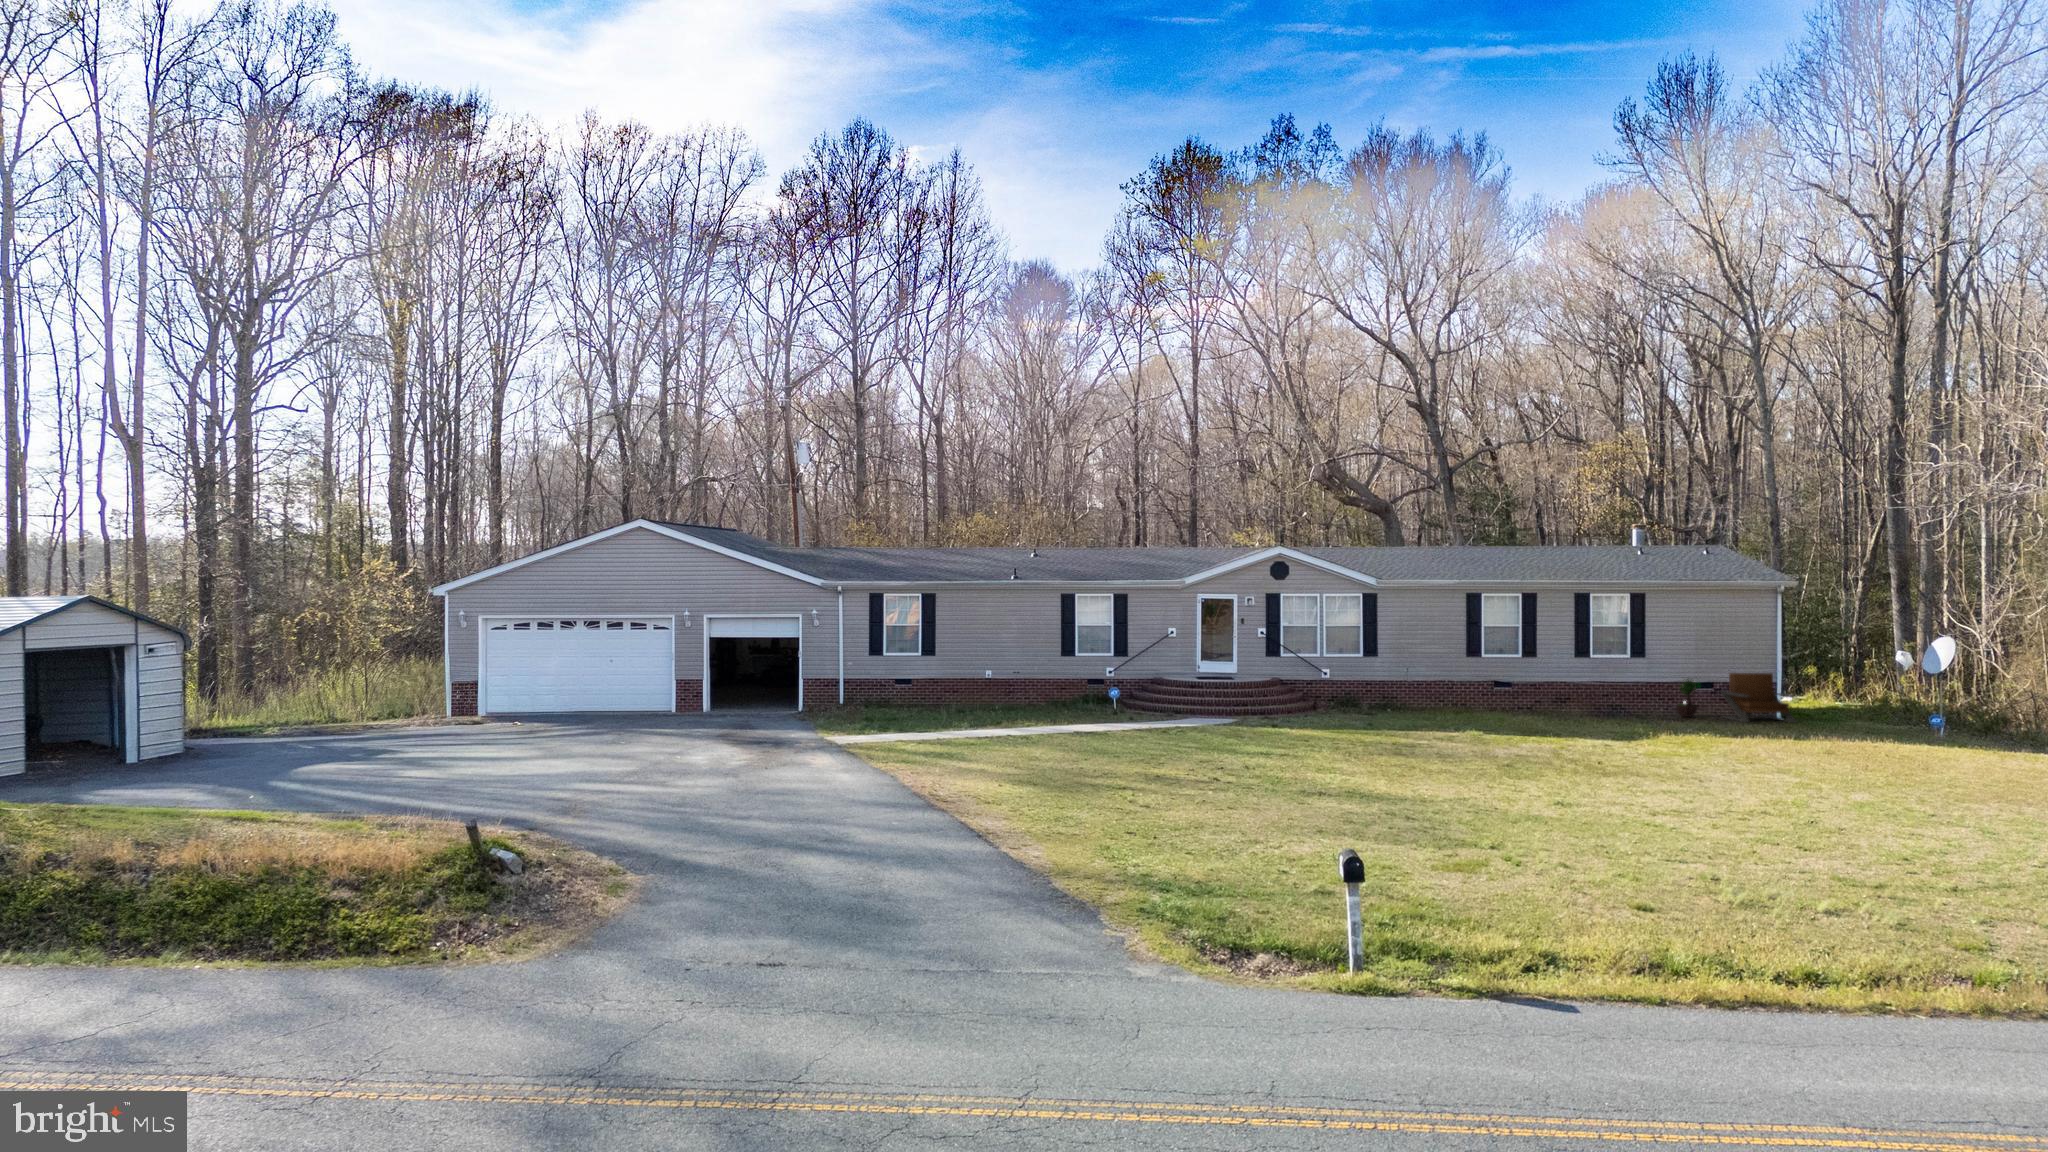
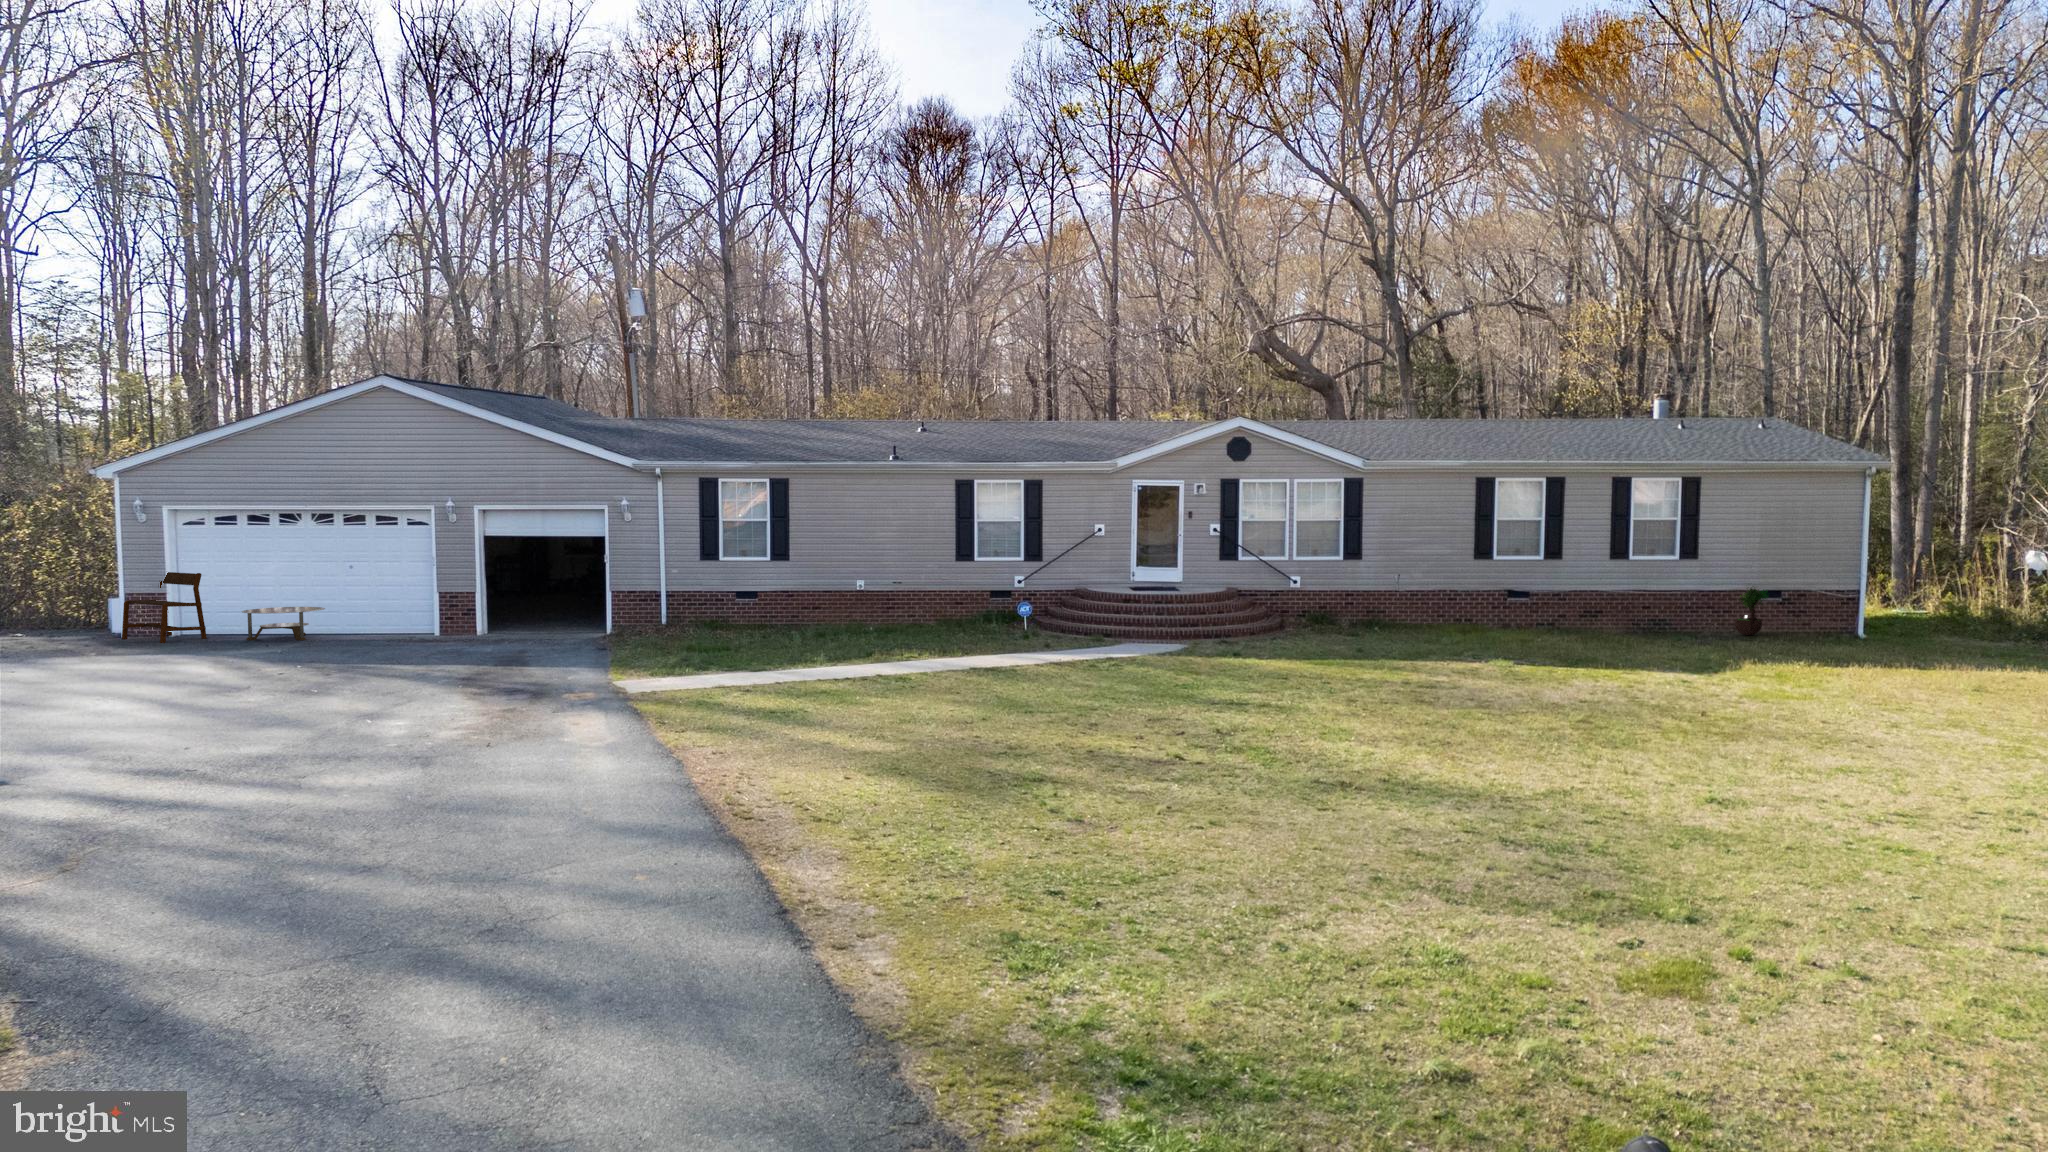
bench: none [450,663,510,717] -> present [122,572,207,643]
lounge chair: present [1721,673,1796,723] -> none [1791,579,1892,642]
round table: none [538,690,594,715] -> present [242,607,325,640]

